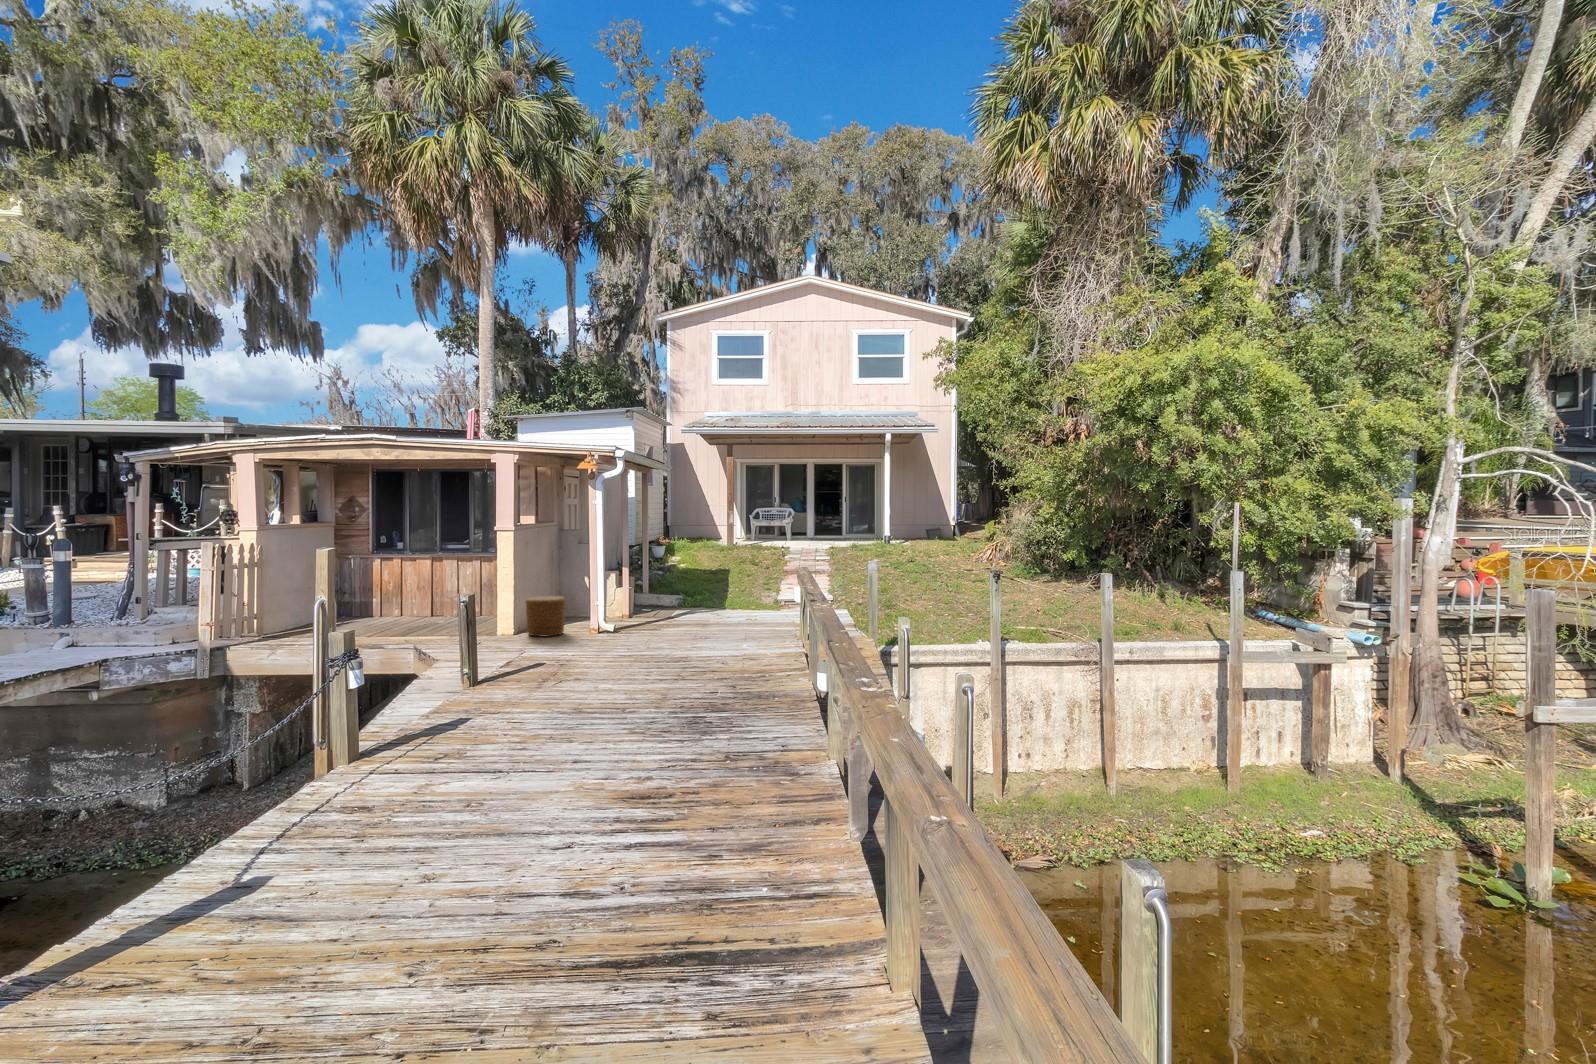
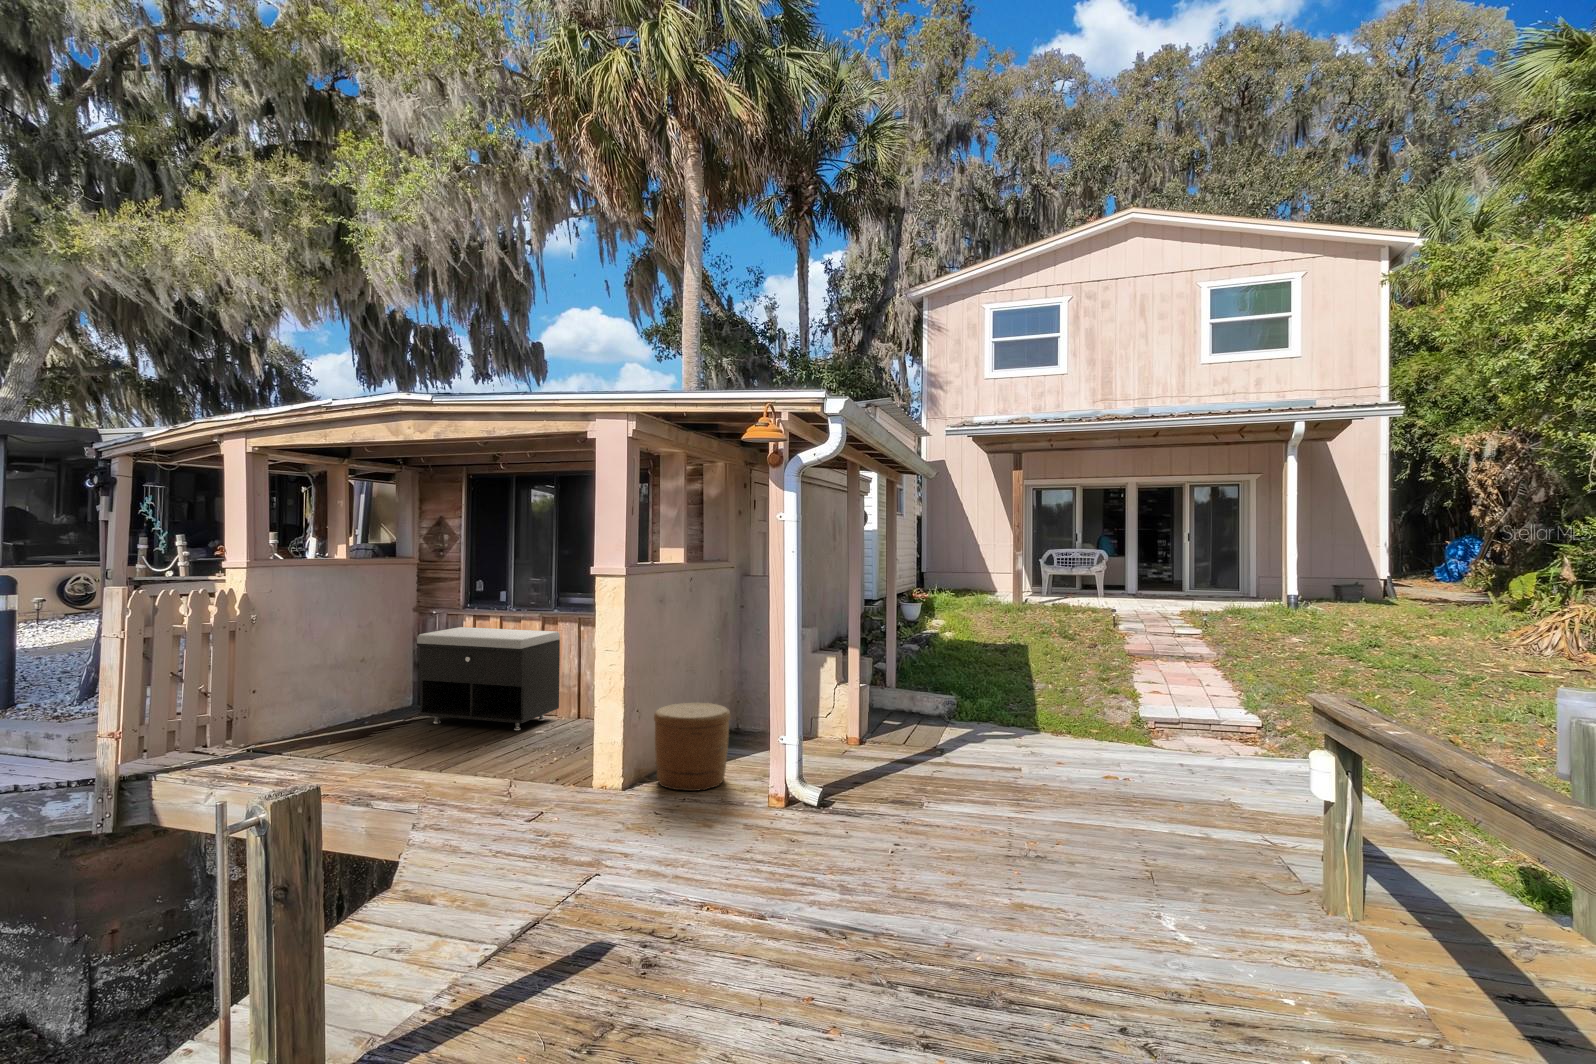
storage bench: none [353,565,444,624] -> present [417,627,560,730]

